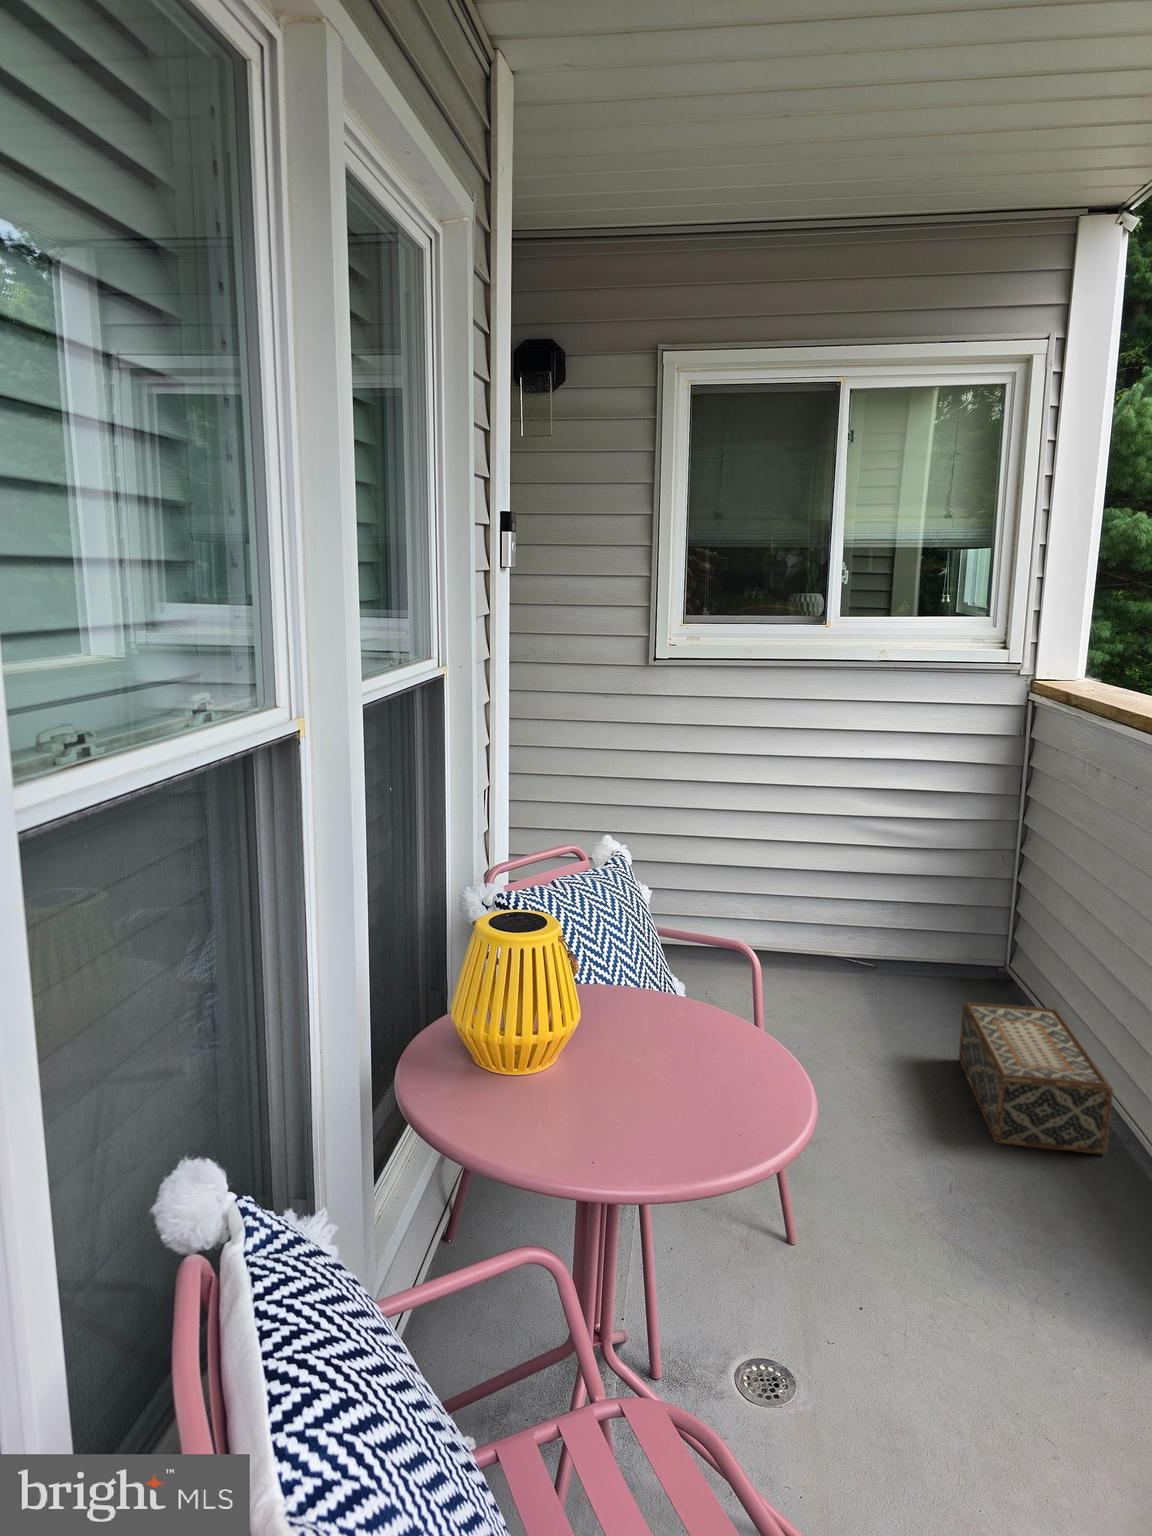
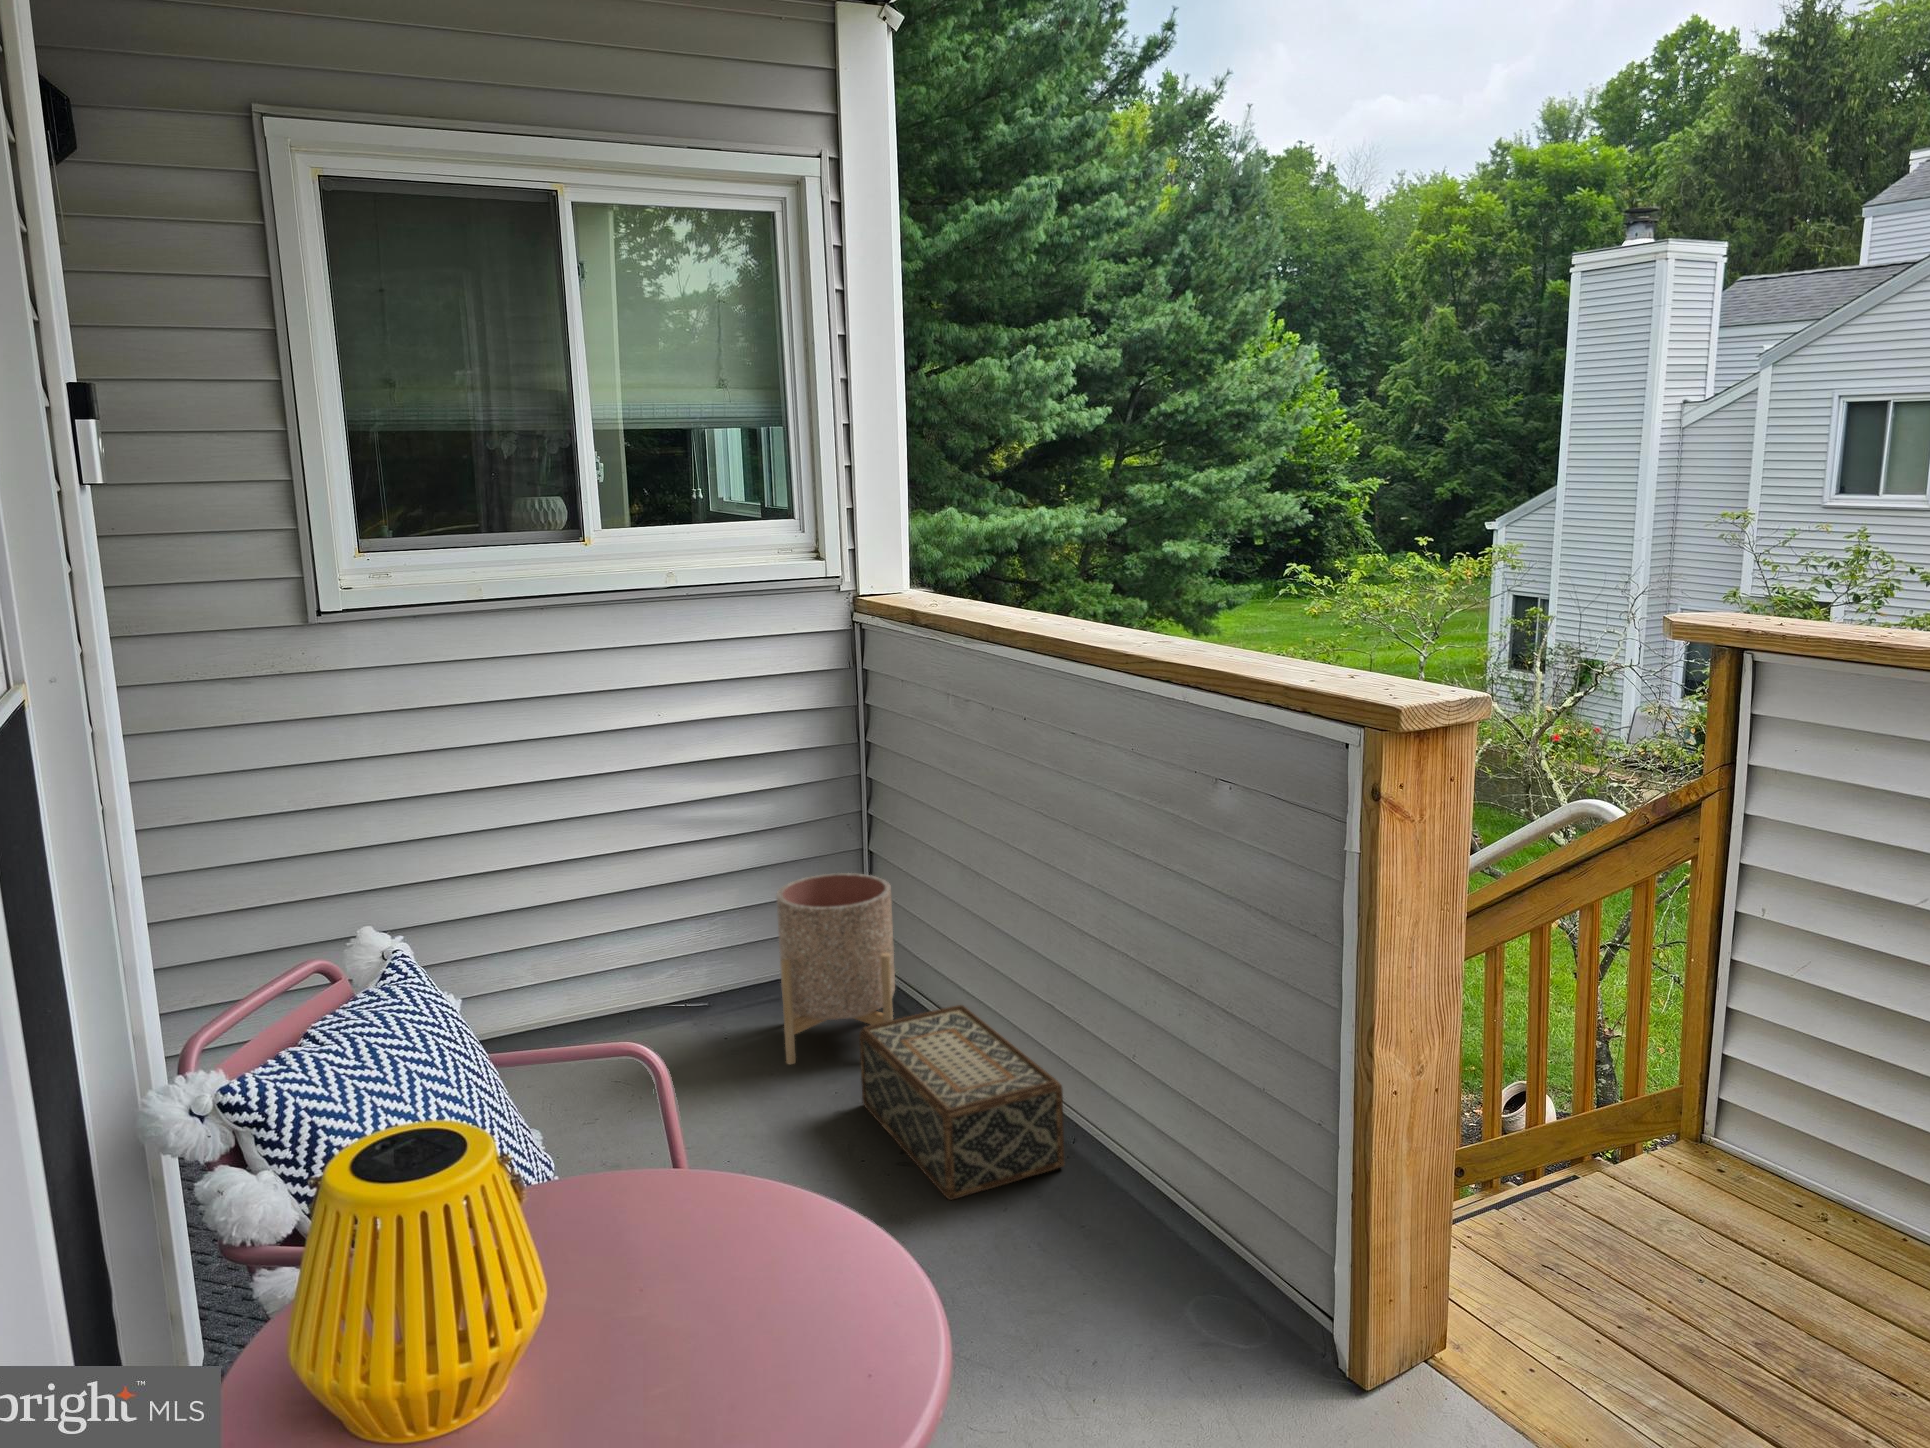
planter: none [915,887,1020,1036] -> present [776,873,895,1065]

